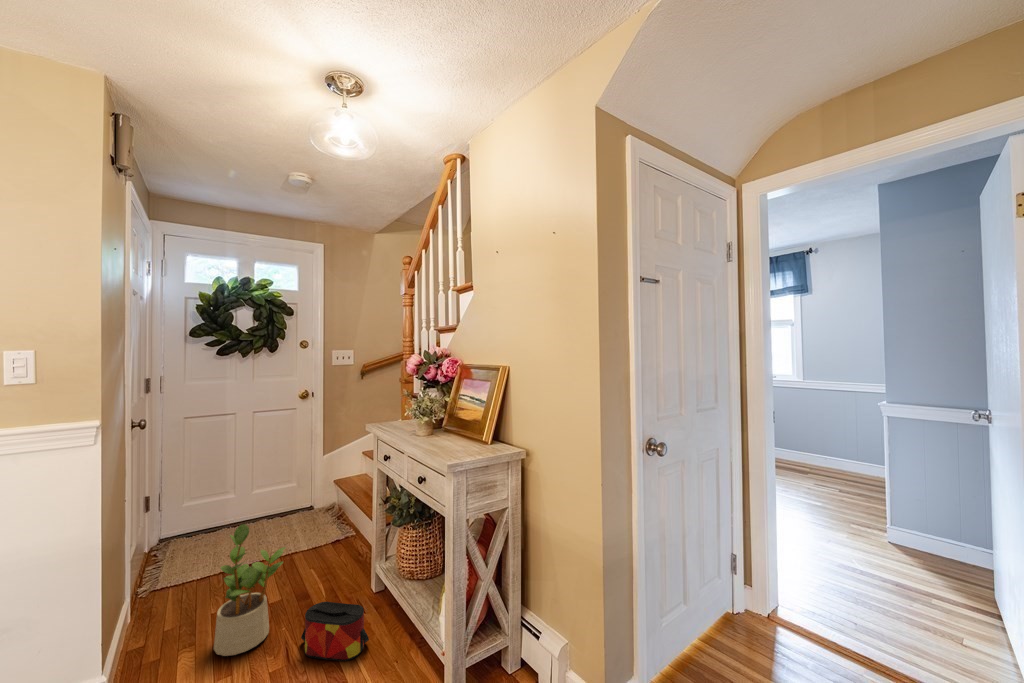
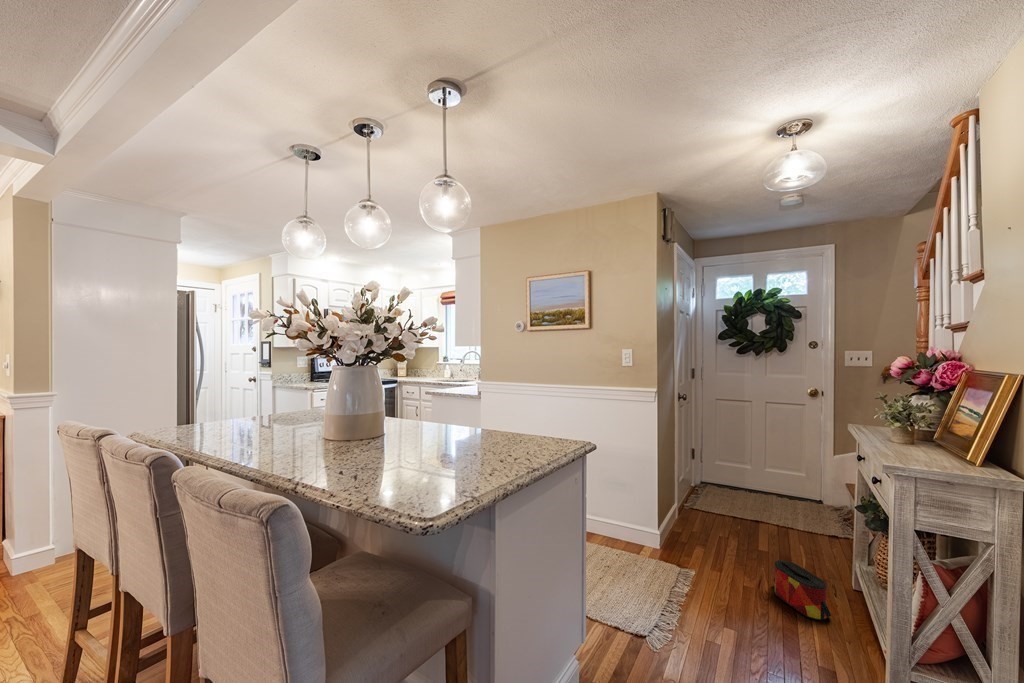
potted plant: present [214,524,285,656] -> none [716,476,766,567]

